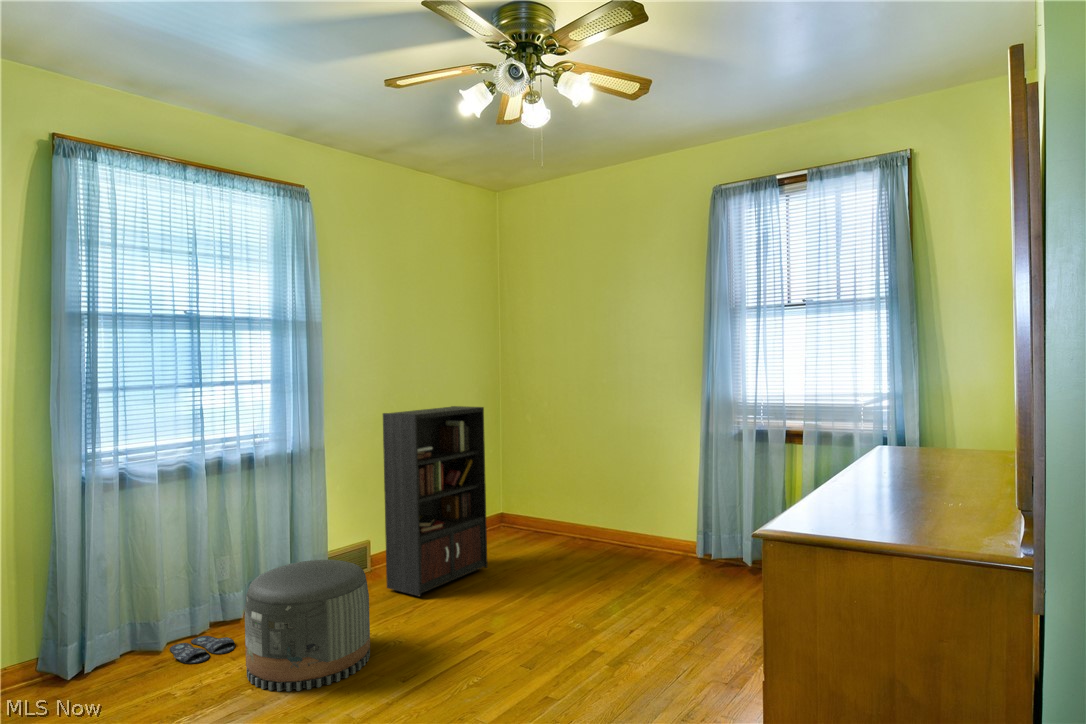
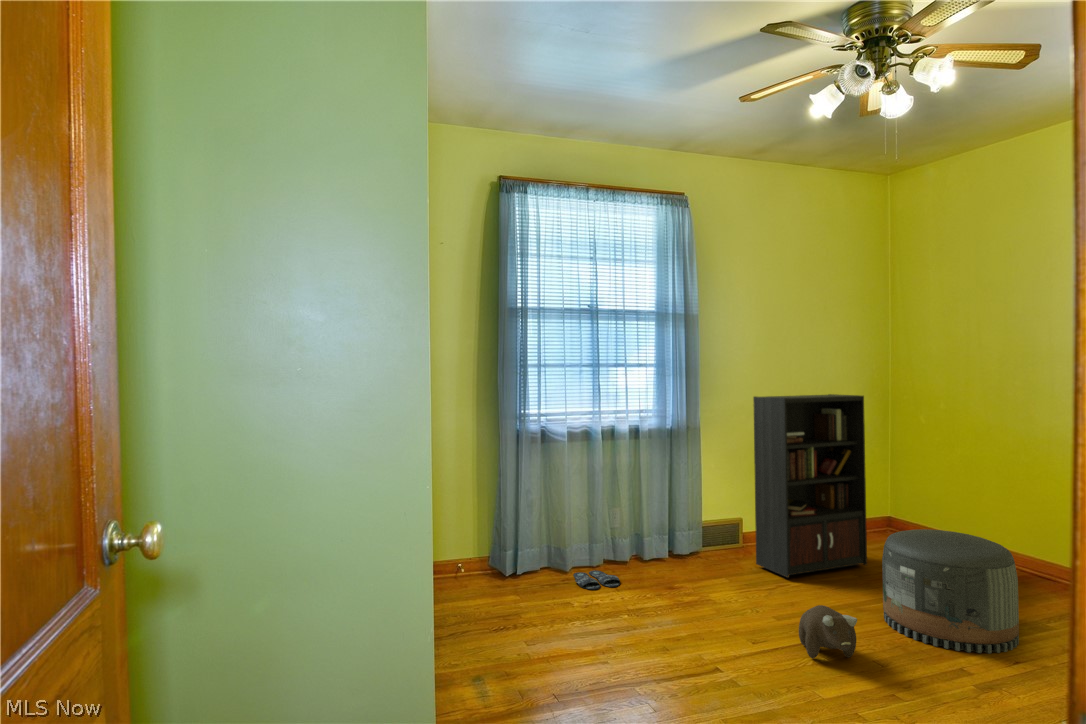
pouf: present [245,560,370,691] -> present [882,529,1019,653]
plush toy: none [440,621,493,676] -> present [799,605,857,658]

